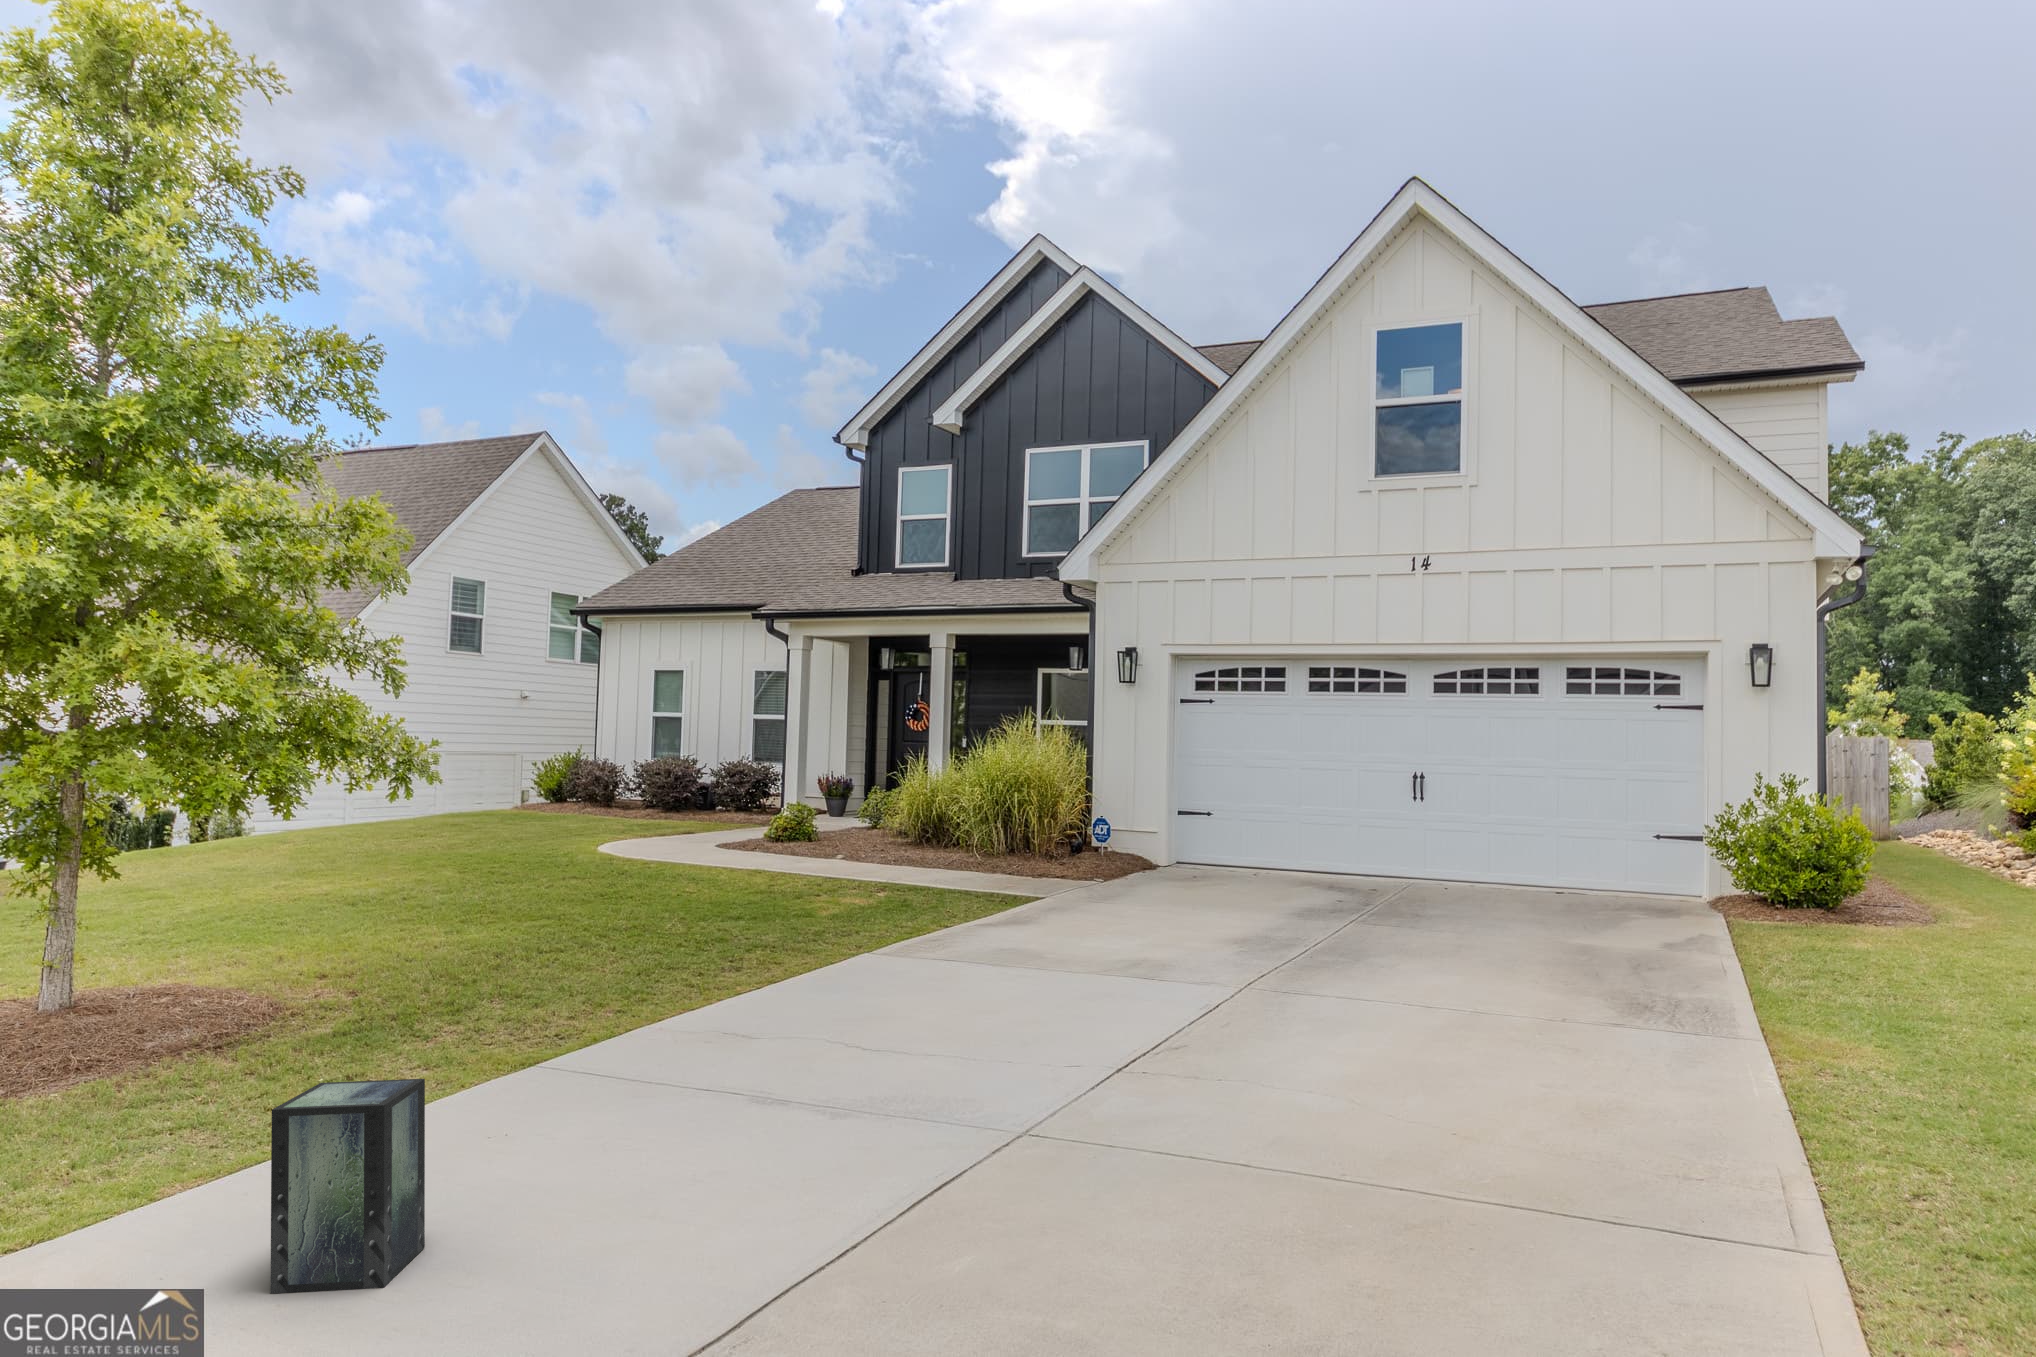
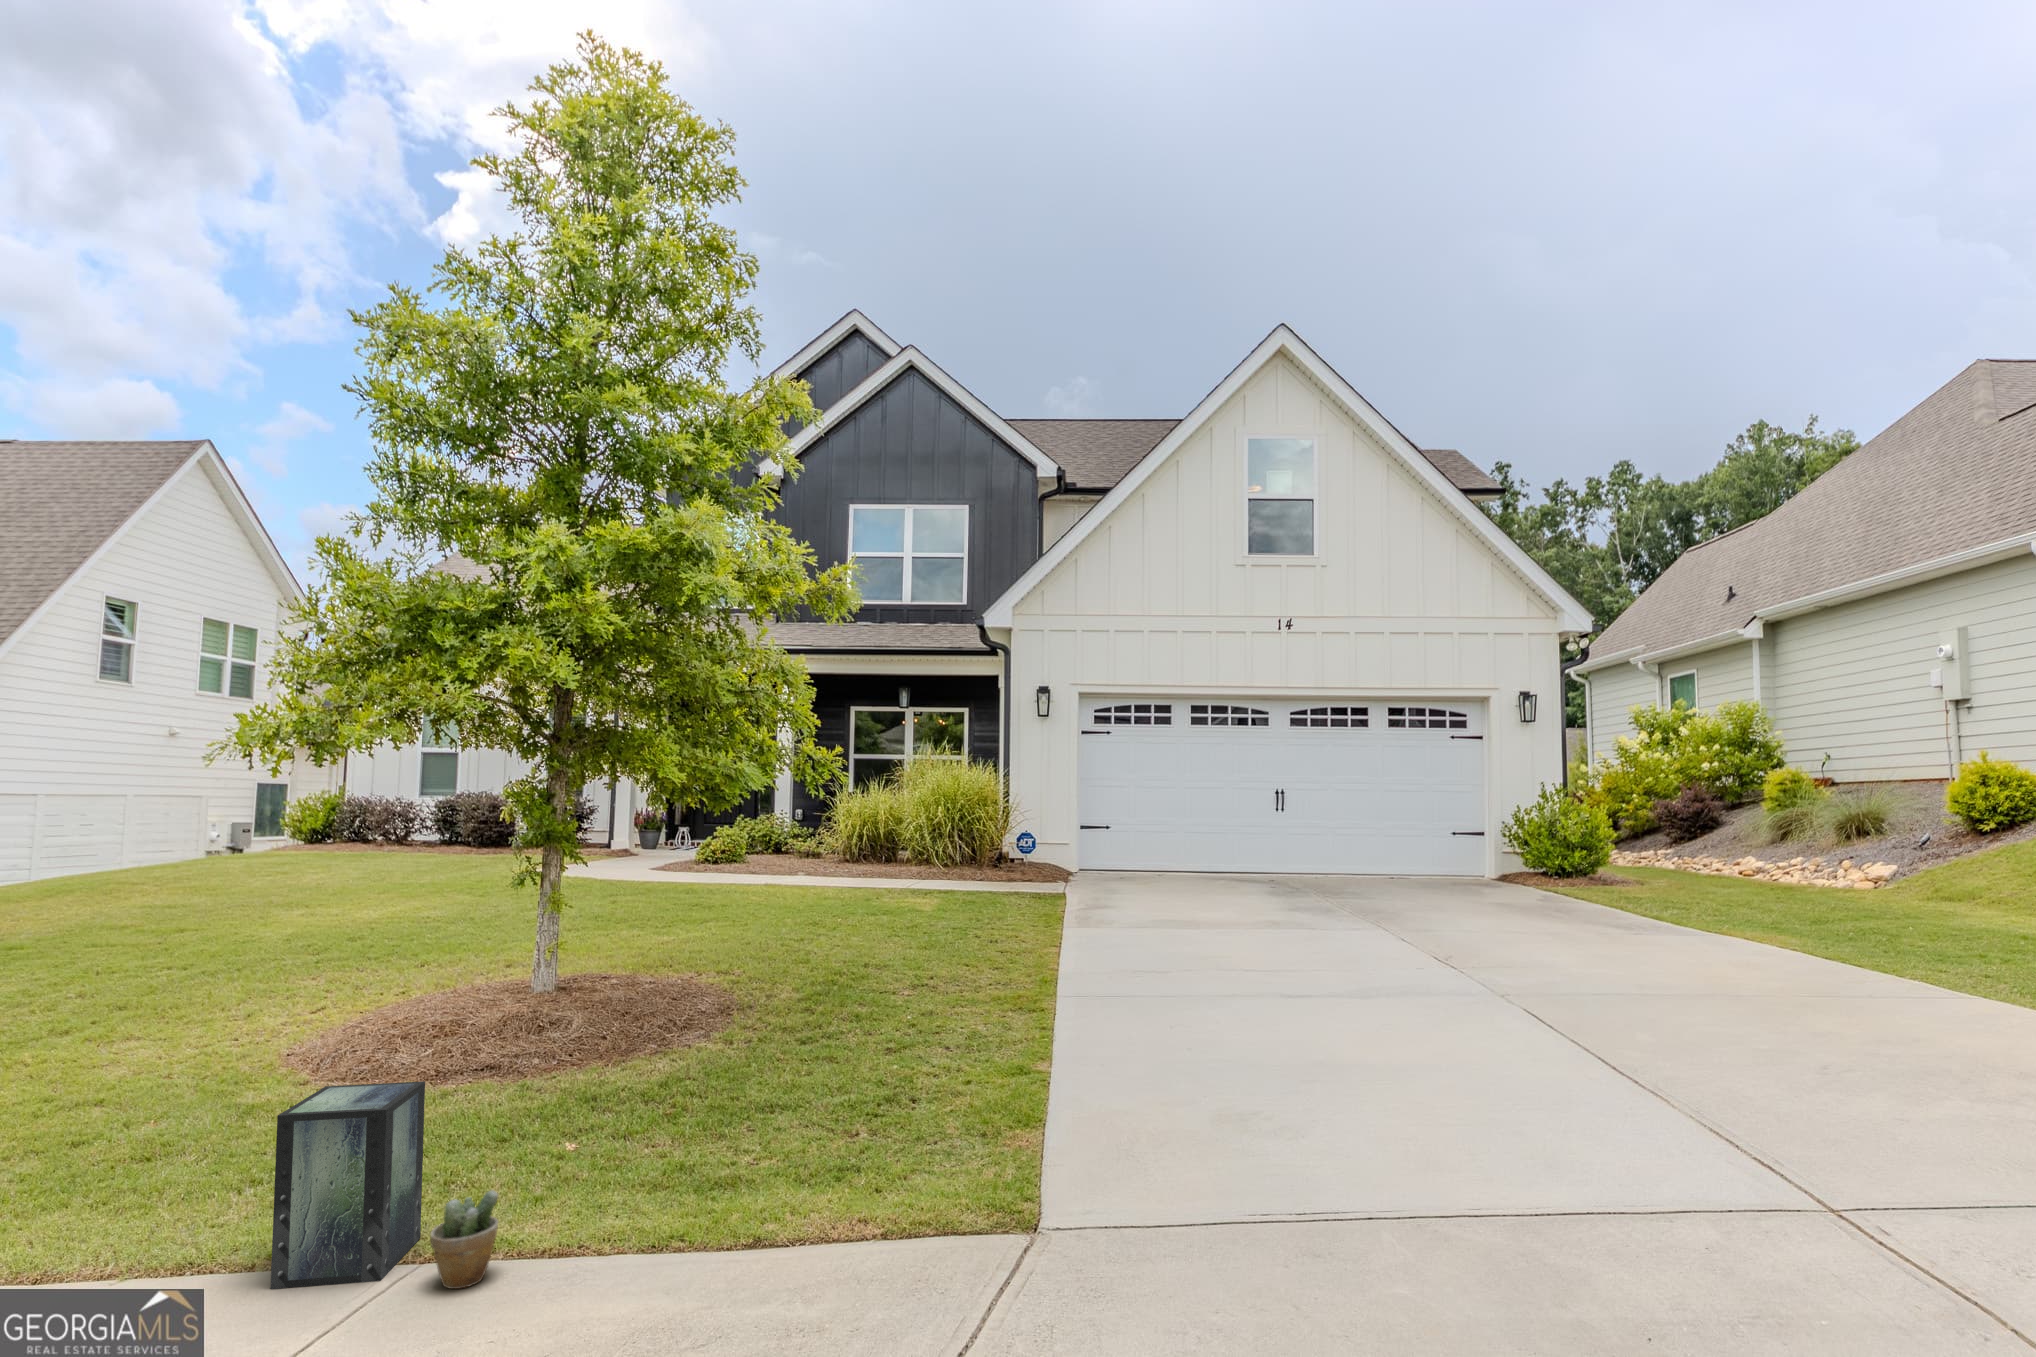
potted plant: none [434,1193,506,1297] -> present [431,1191,498,1289]

